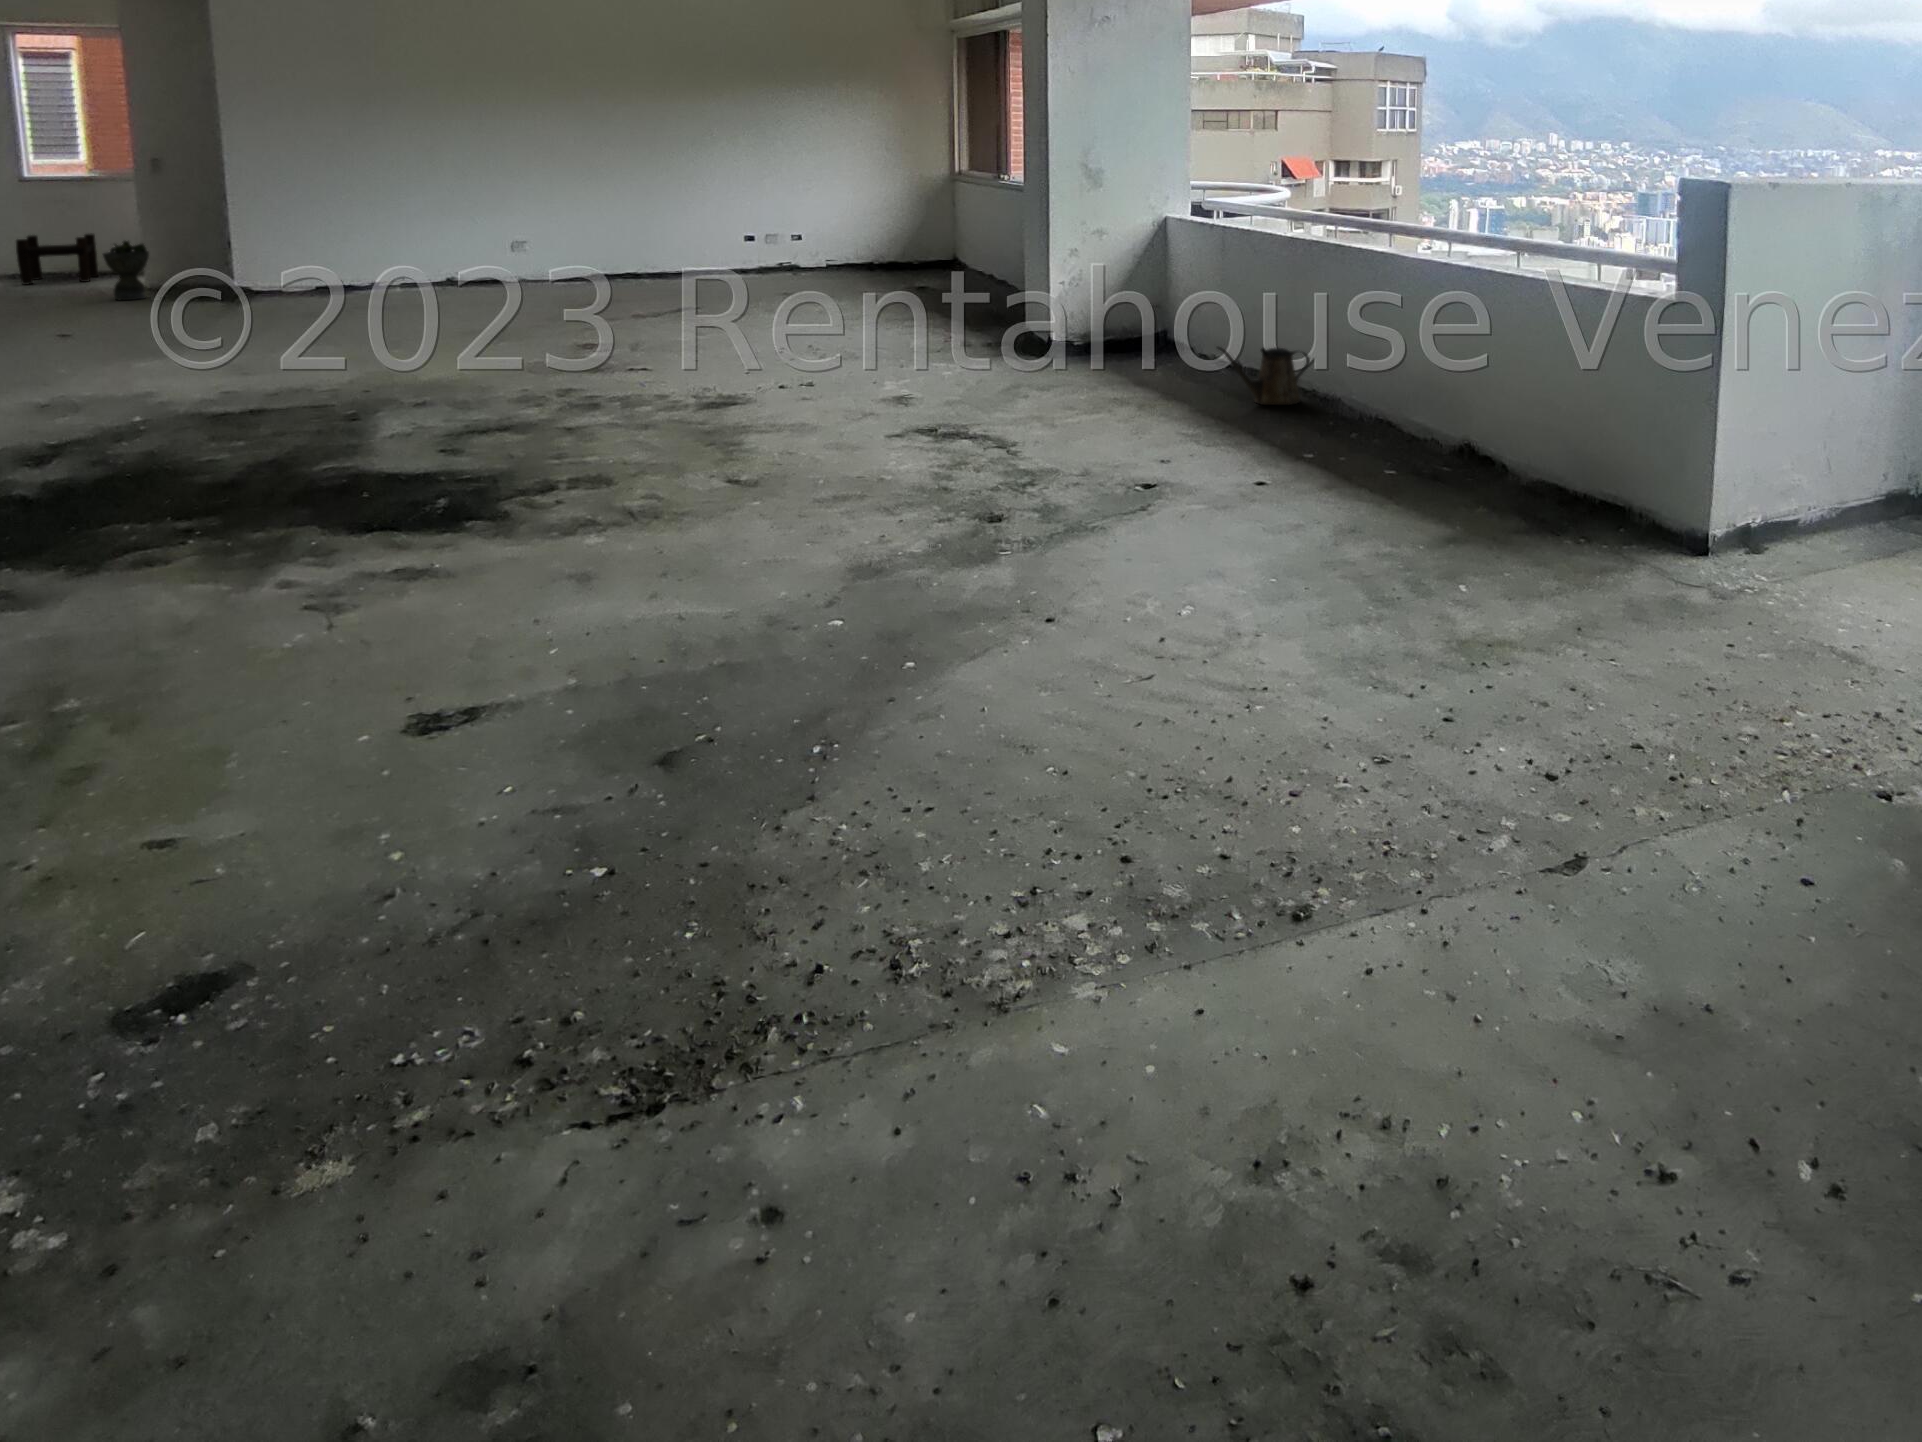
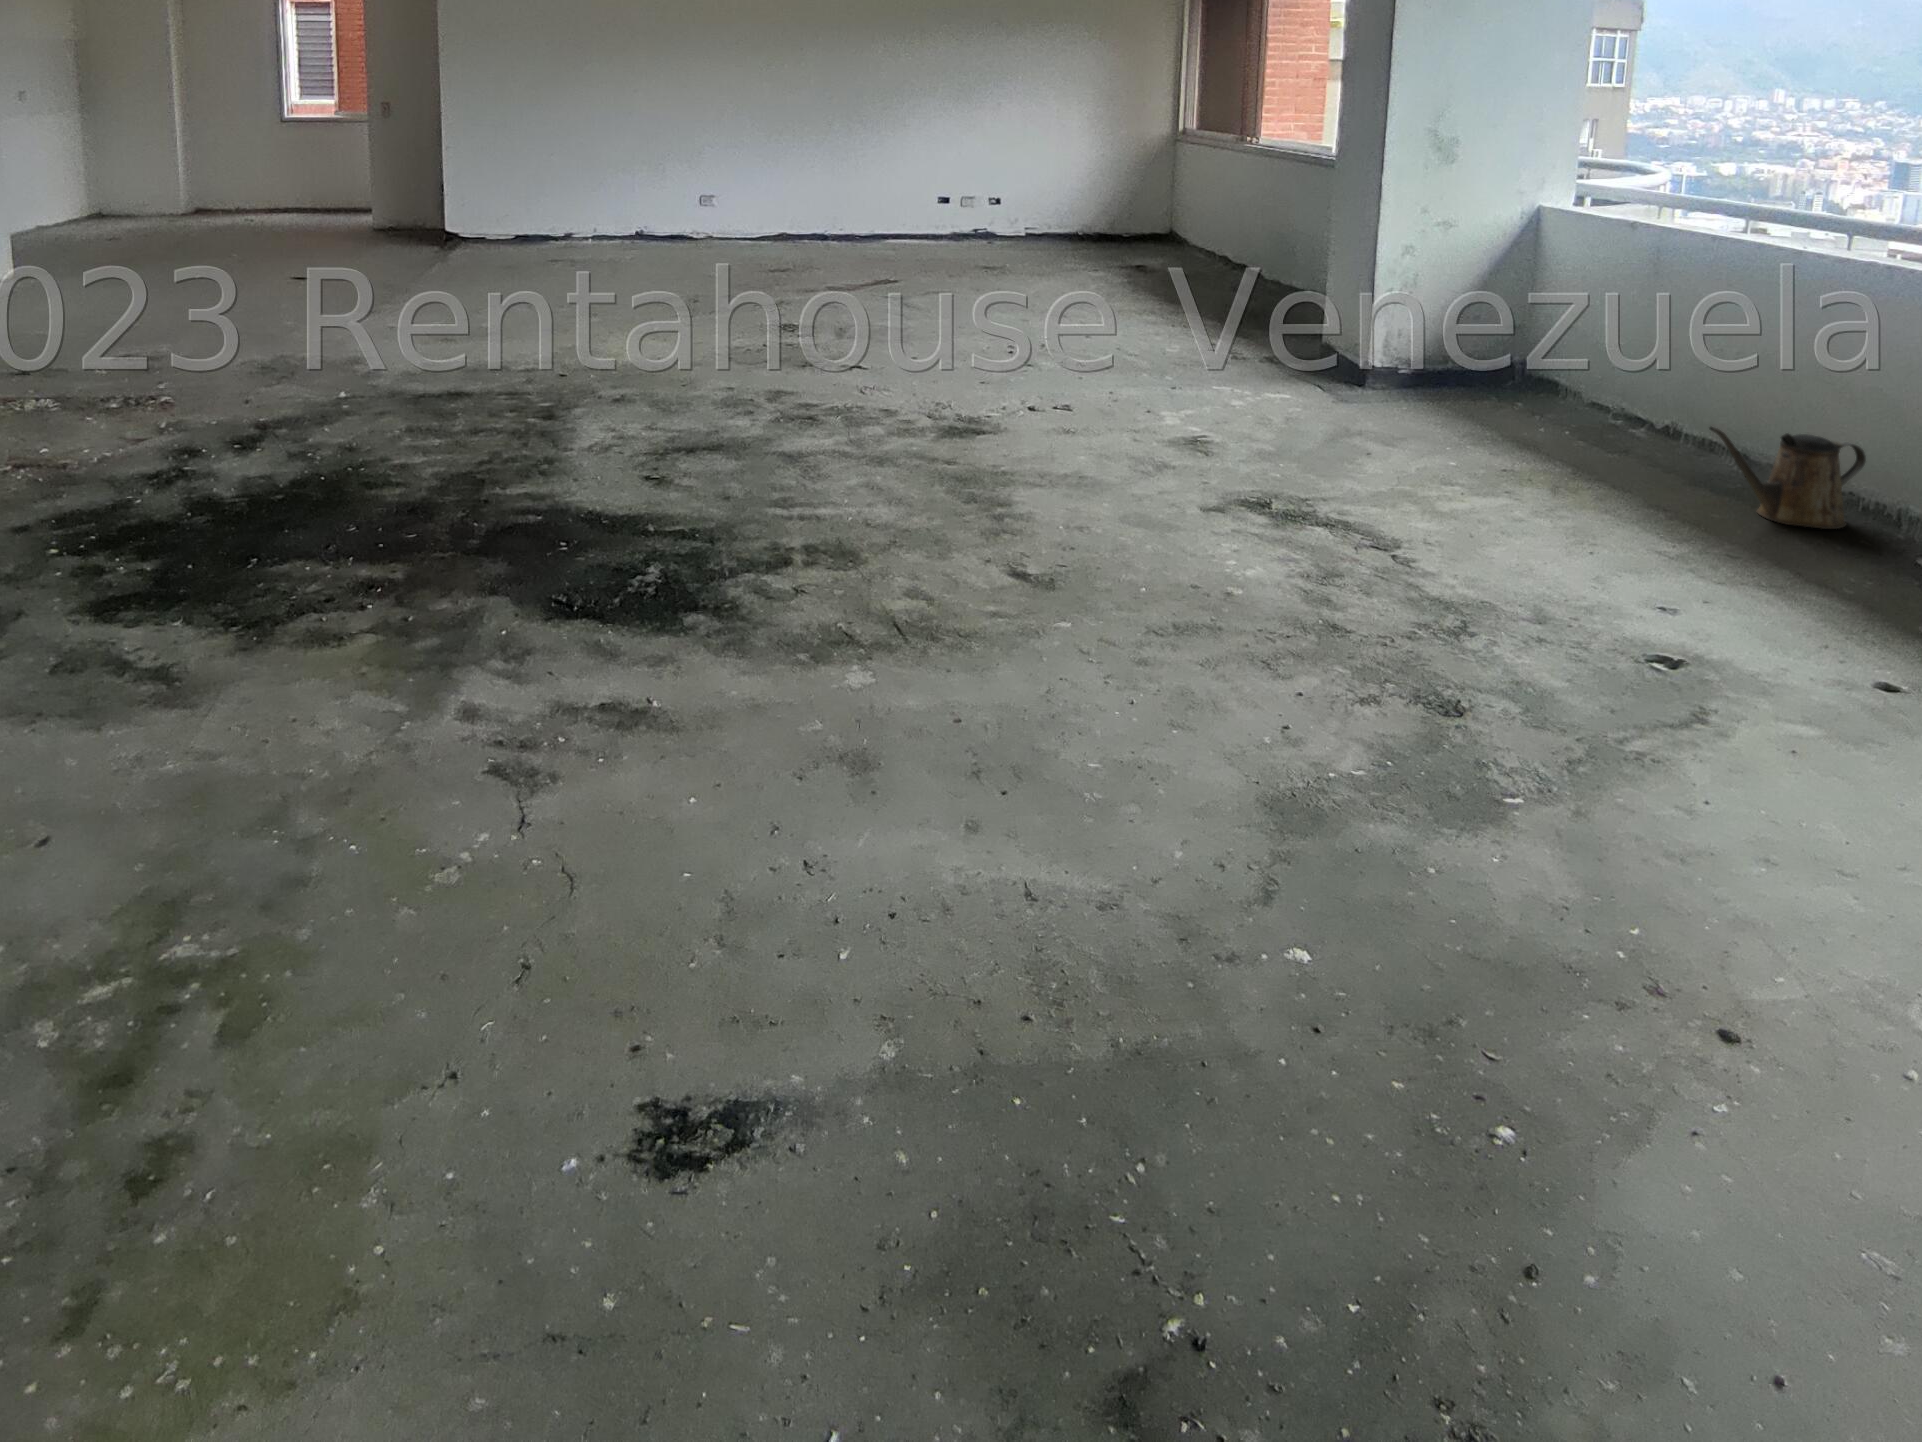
stool: present [16,233,98,285] -> none [277,171,339,218]
planter: present [103,241,149,300] -> none [341,182,378,240]

